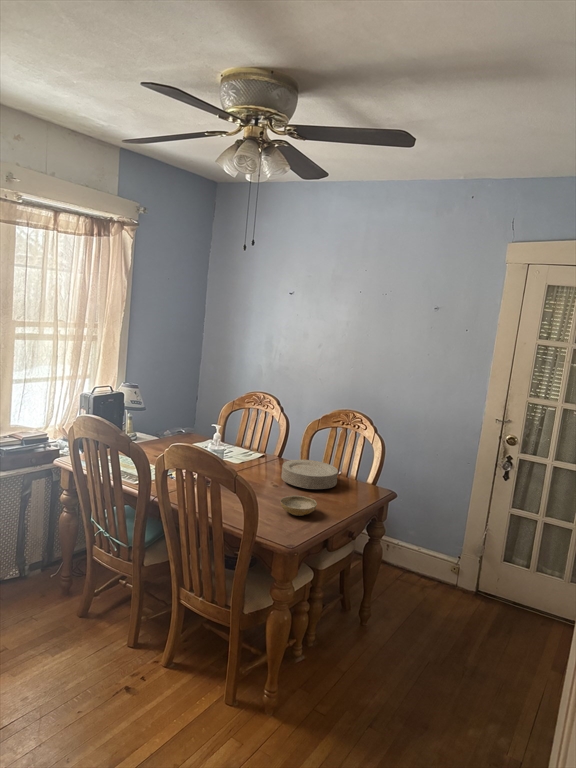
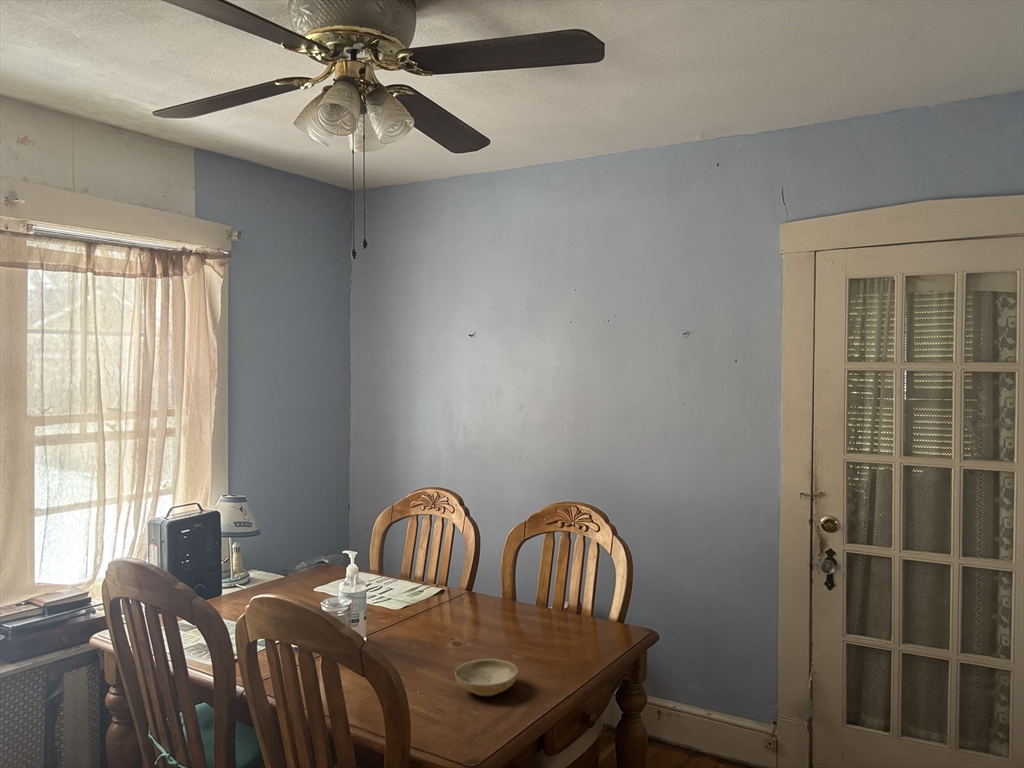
plate: present [281,460,338,489] -> none [464,591,556,641]

